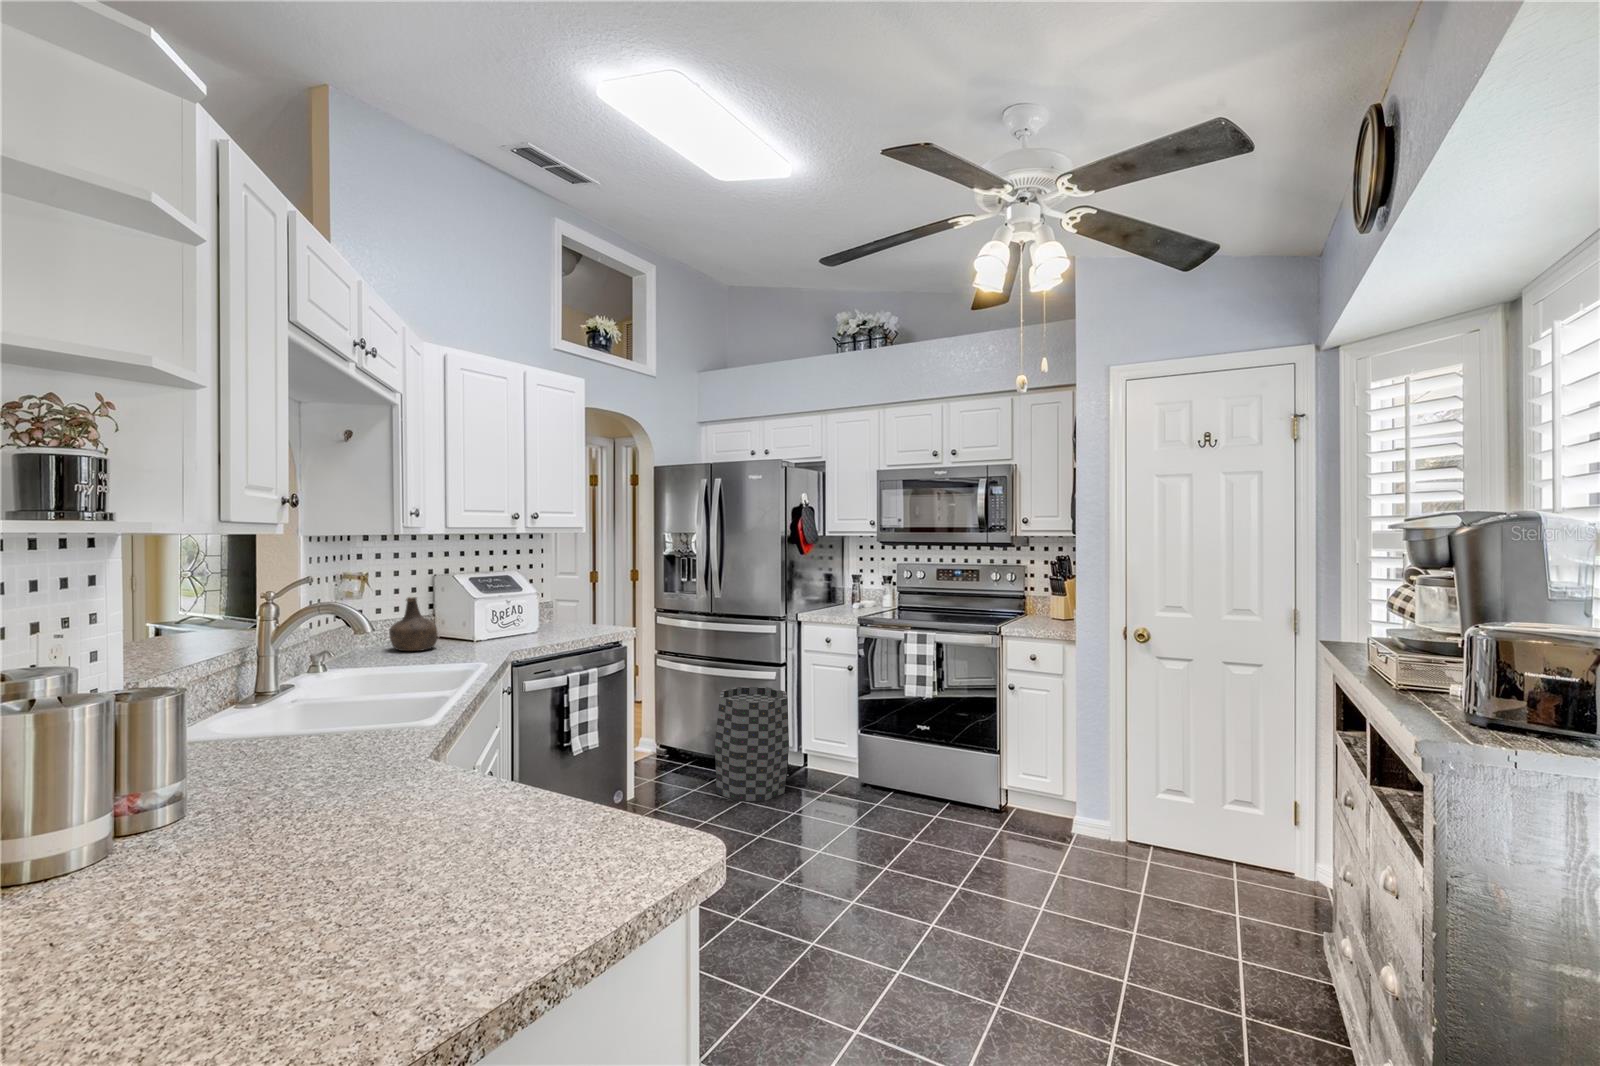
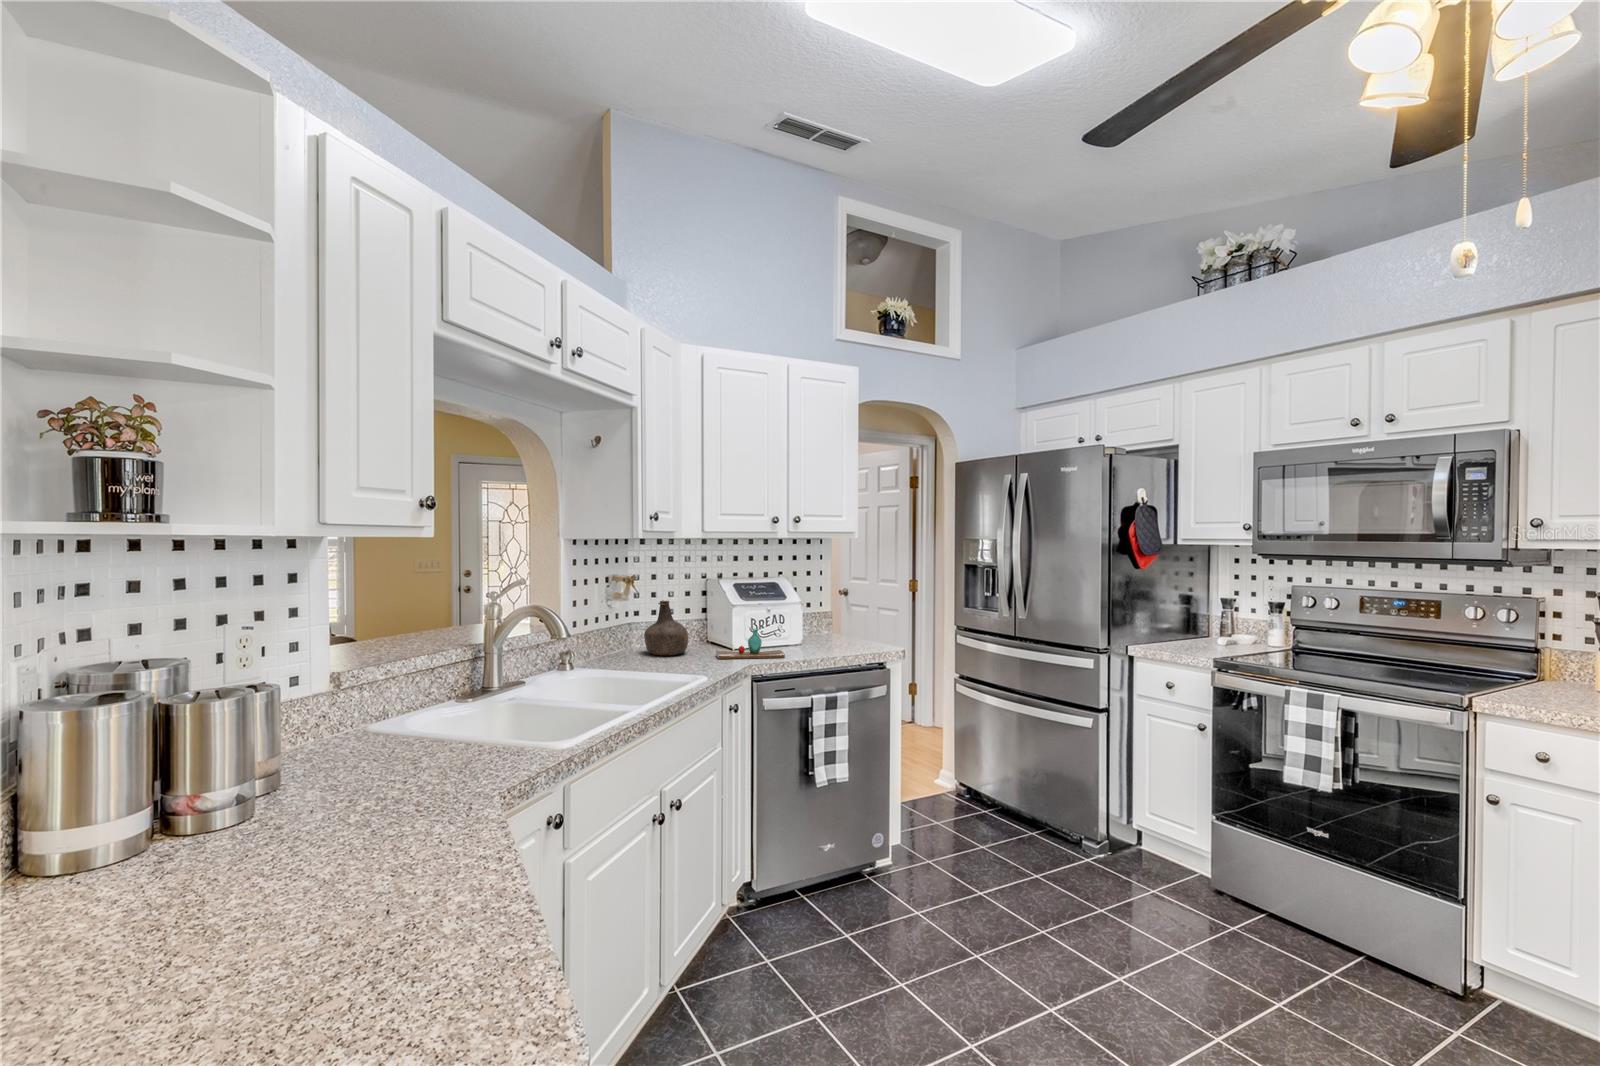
vase: none [468,619,538,649] -> present [716,629,785,659]
trash can: present [715,687,789,801] -> none [1008,731,1110,885]

